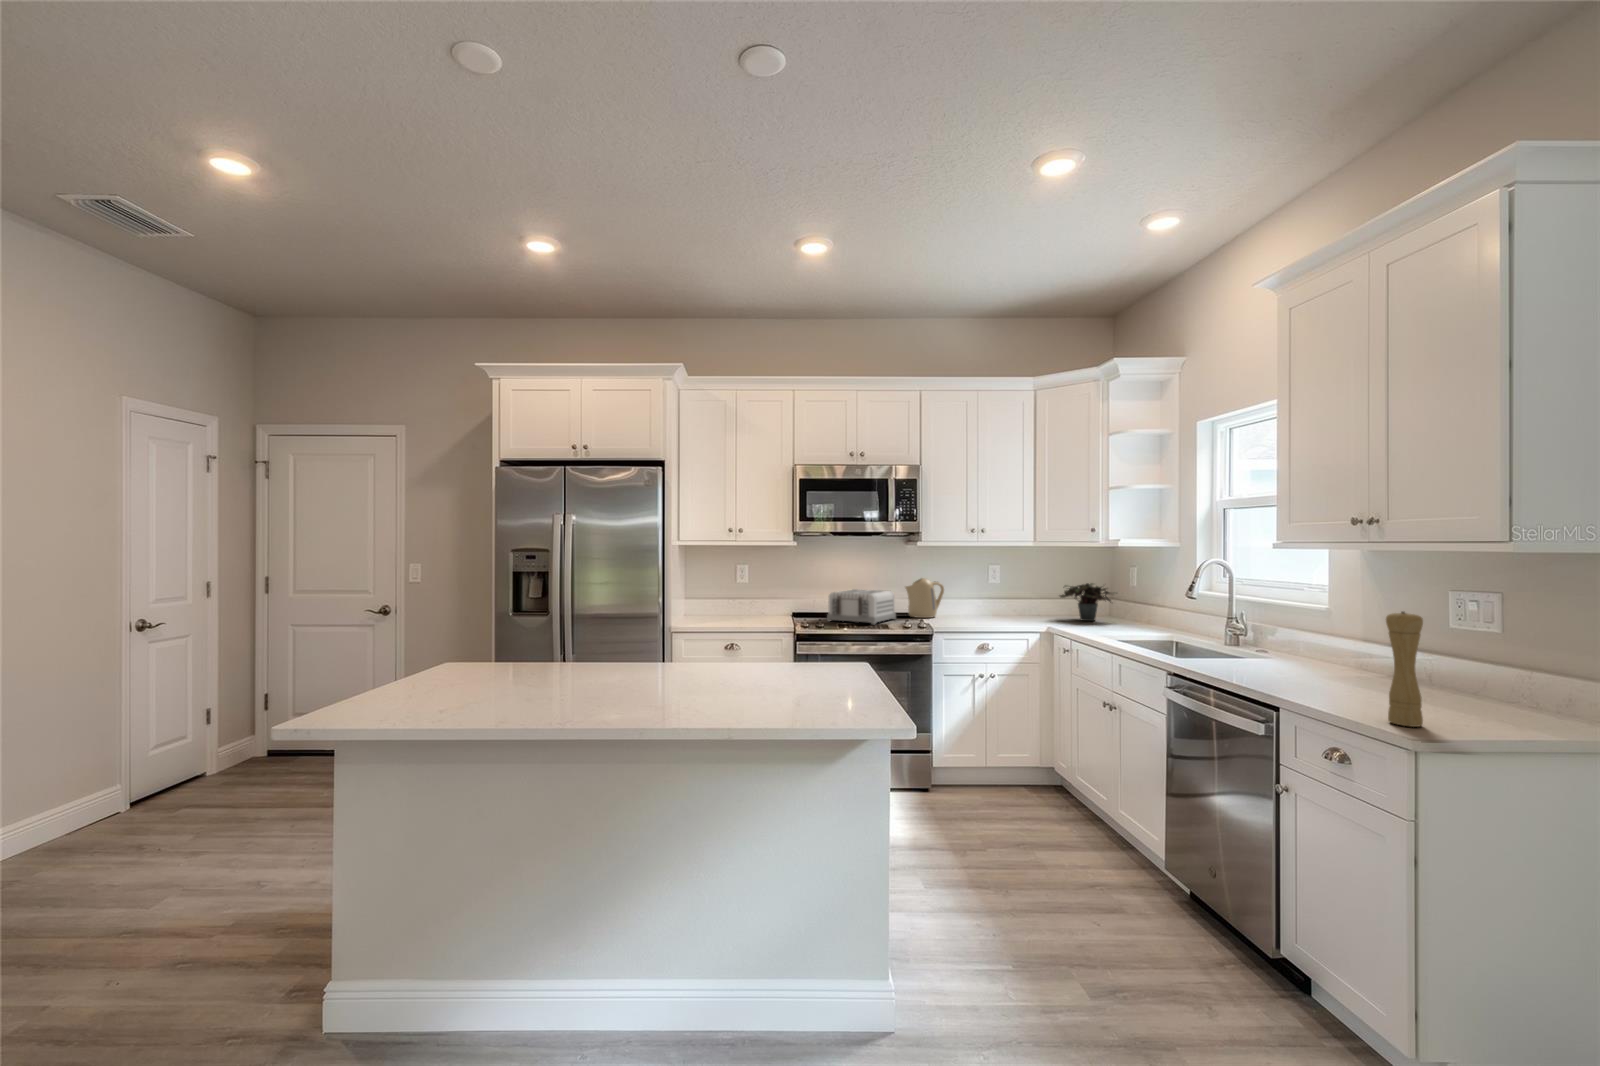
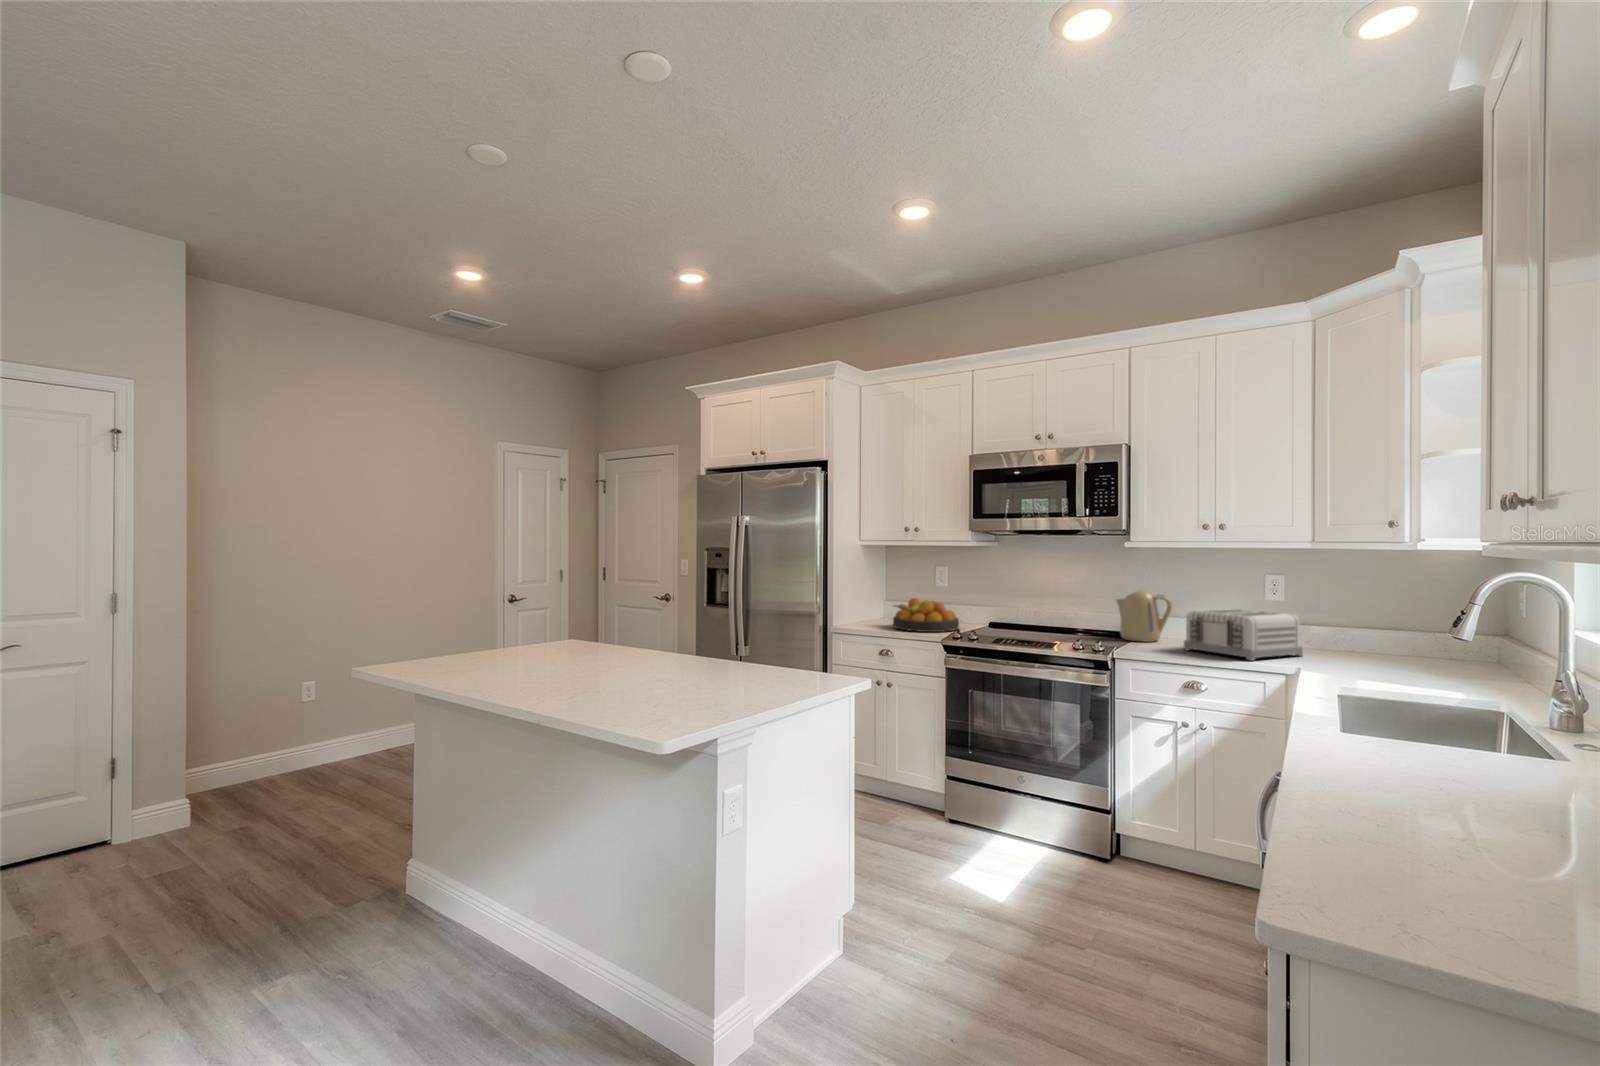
potted plant: present [1060,583,1115,621] -> none [1345,607,1467,668]
toaster: present [827,589,896,625] -> present [1184,609,1303,660]
fruit bowl: none [725,594,786,624] -> present [893,598,959,632]
pepper mill: present [1386,611,1423,727] -> none [1415,676,1492,913]

